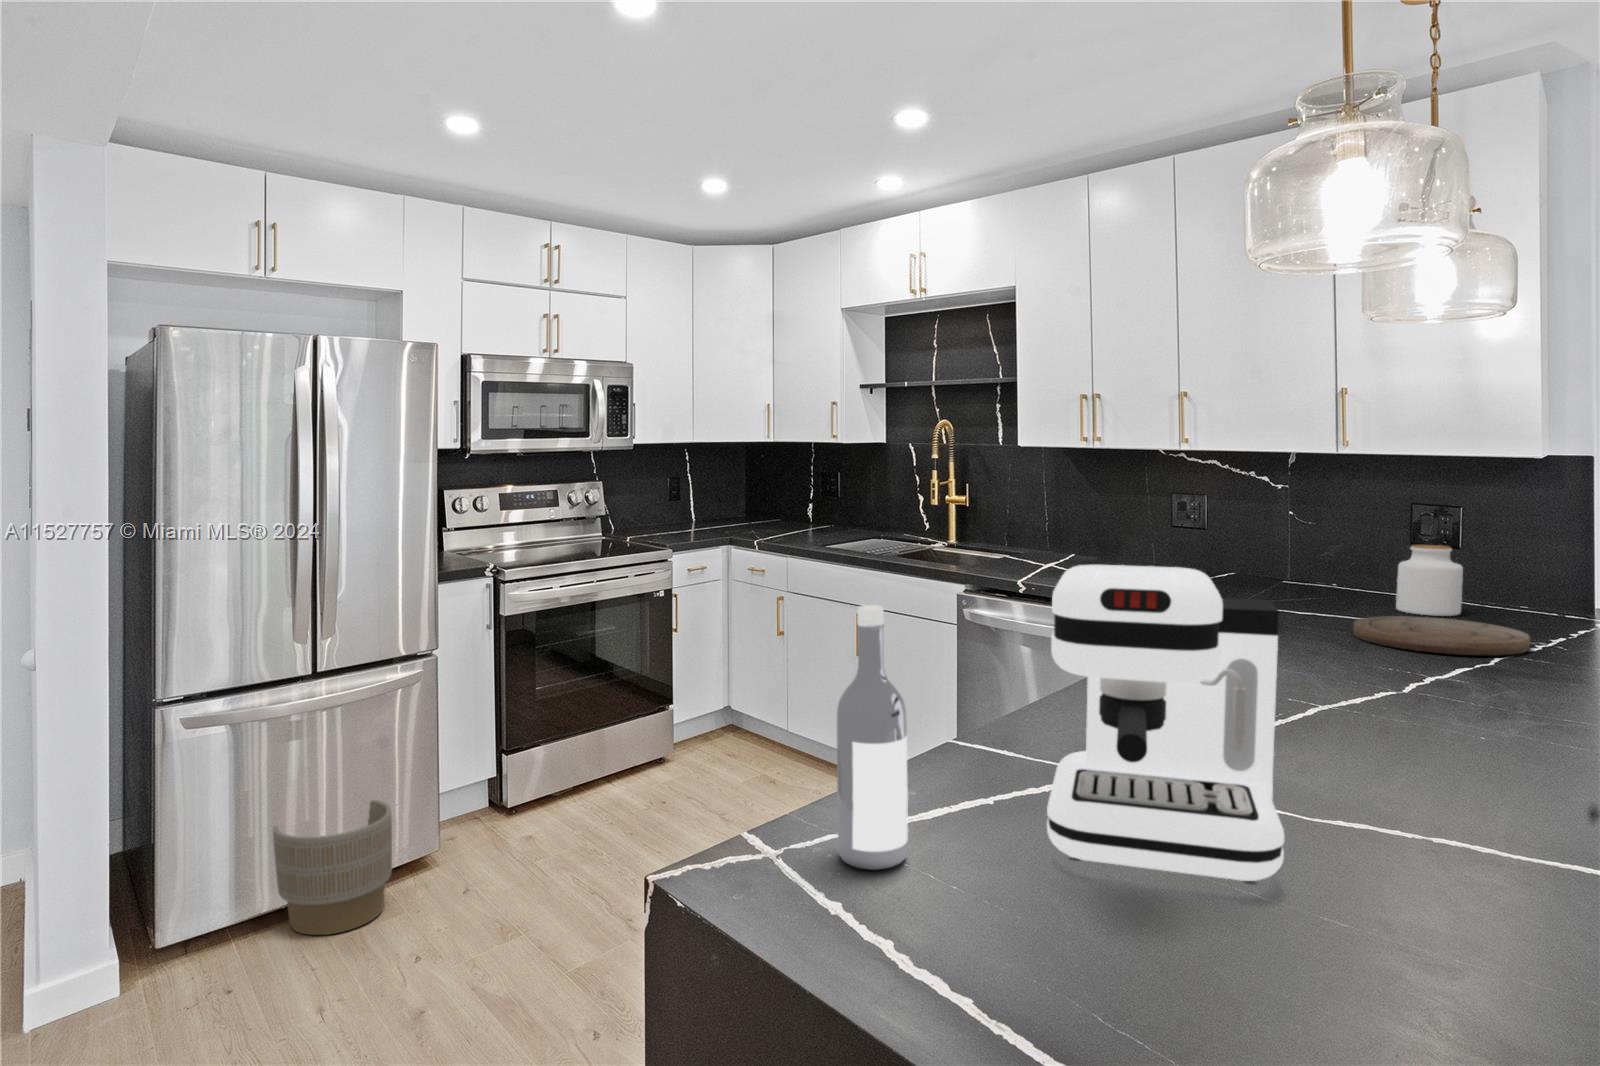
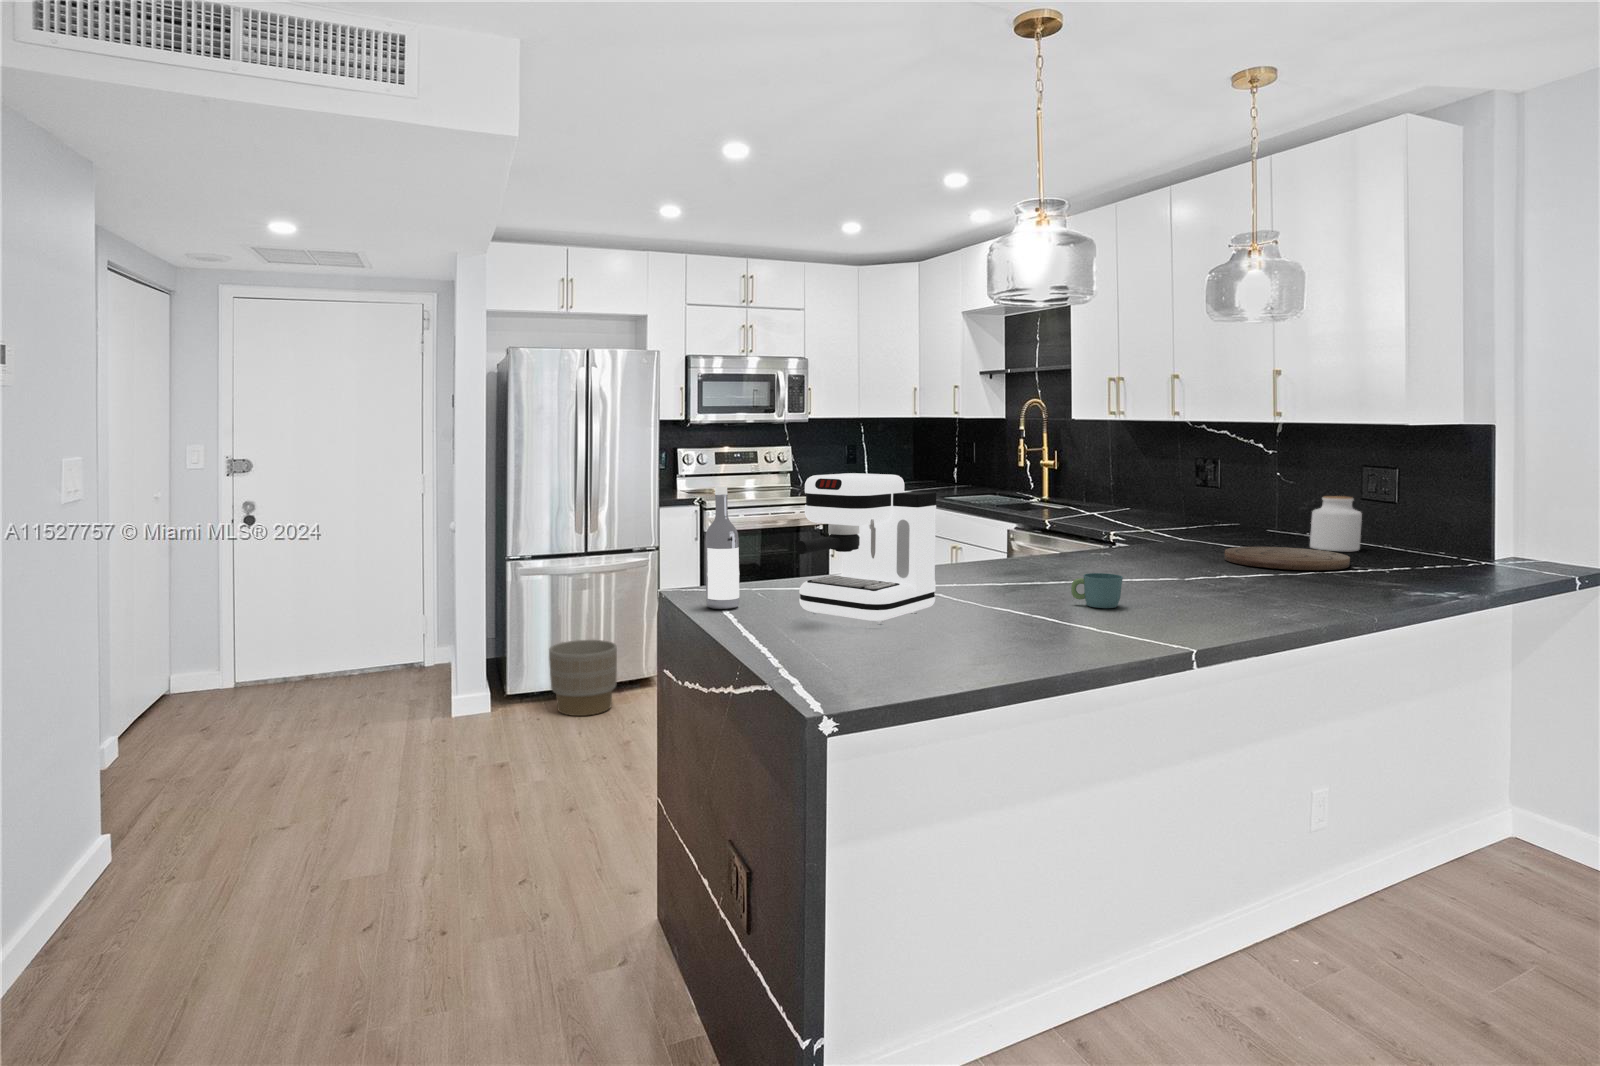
mug: none [1410,710,1499,775] -> present [1071,573,1123,608]

